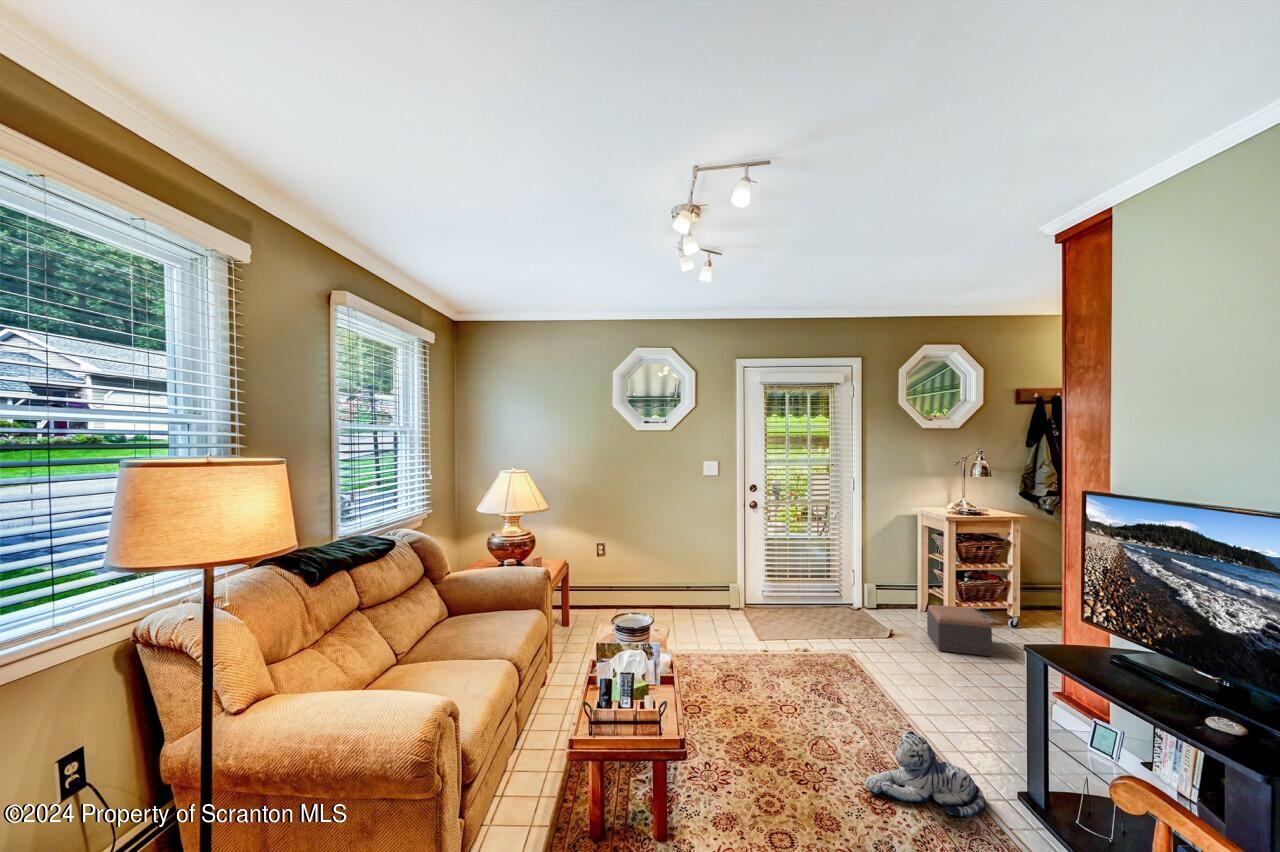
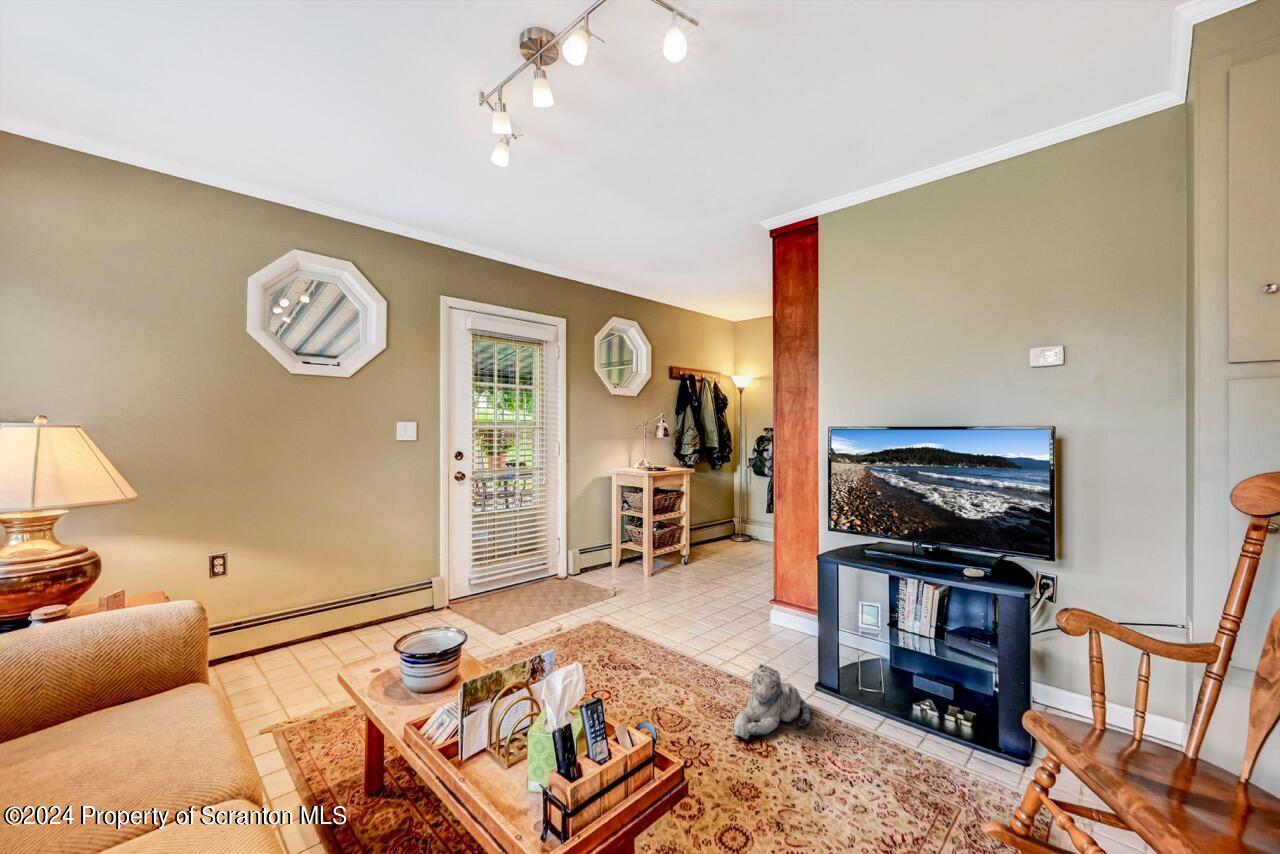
footstool: present [927,605,992,656] -> none [635,552,690,595]

